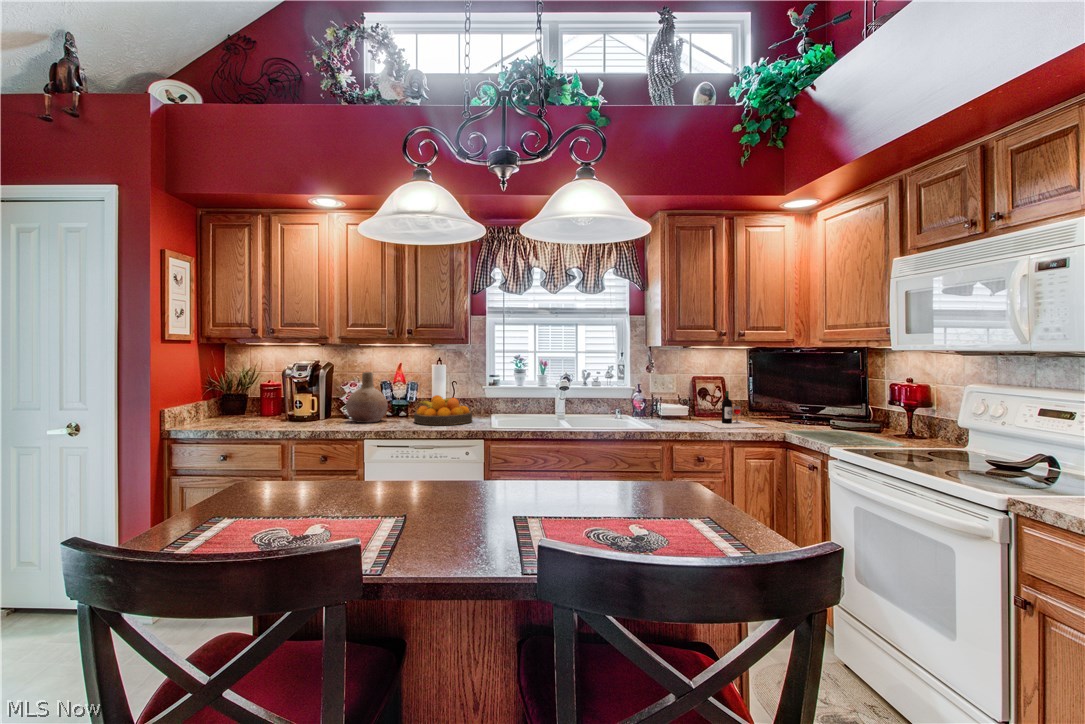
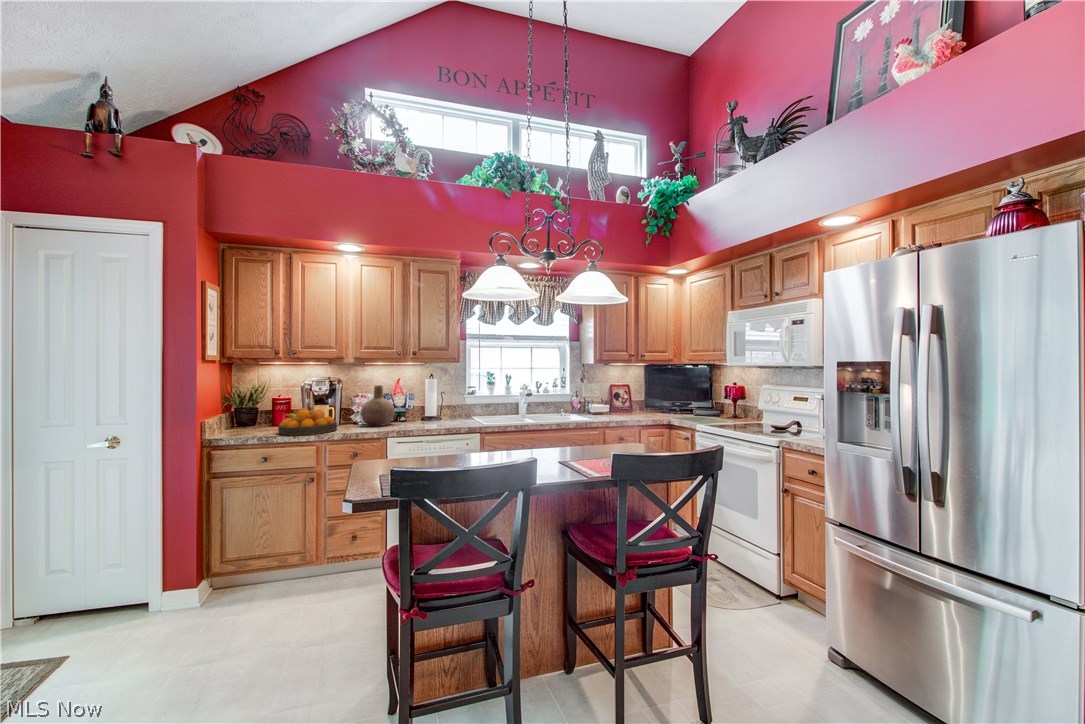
wine bottle: present [698,391,766,428] -> none [616,393,665,418]
fruit bowl: present [414,395,472,425] -> present [278,408,337,435]

